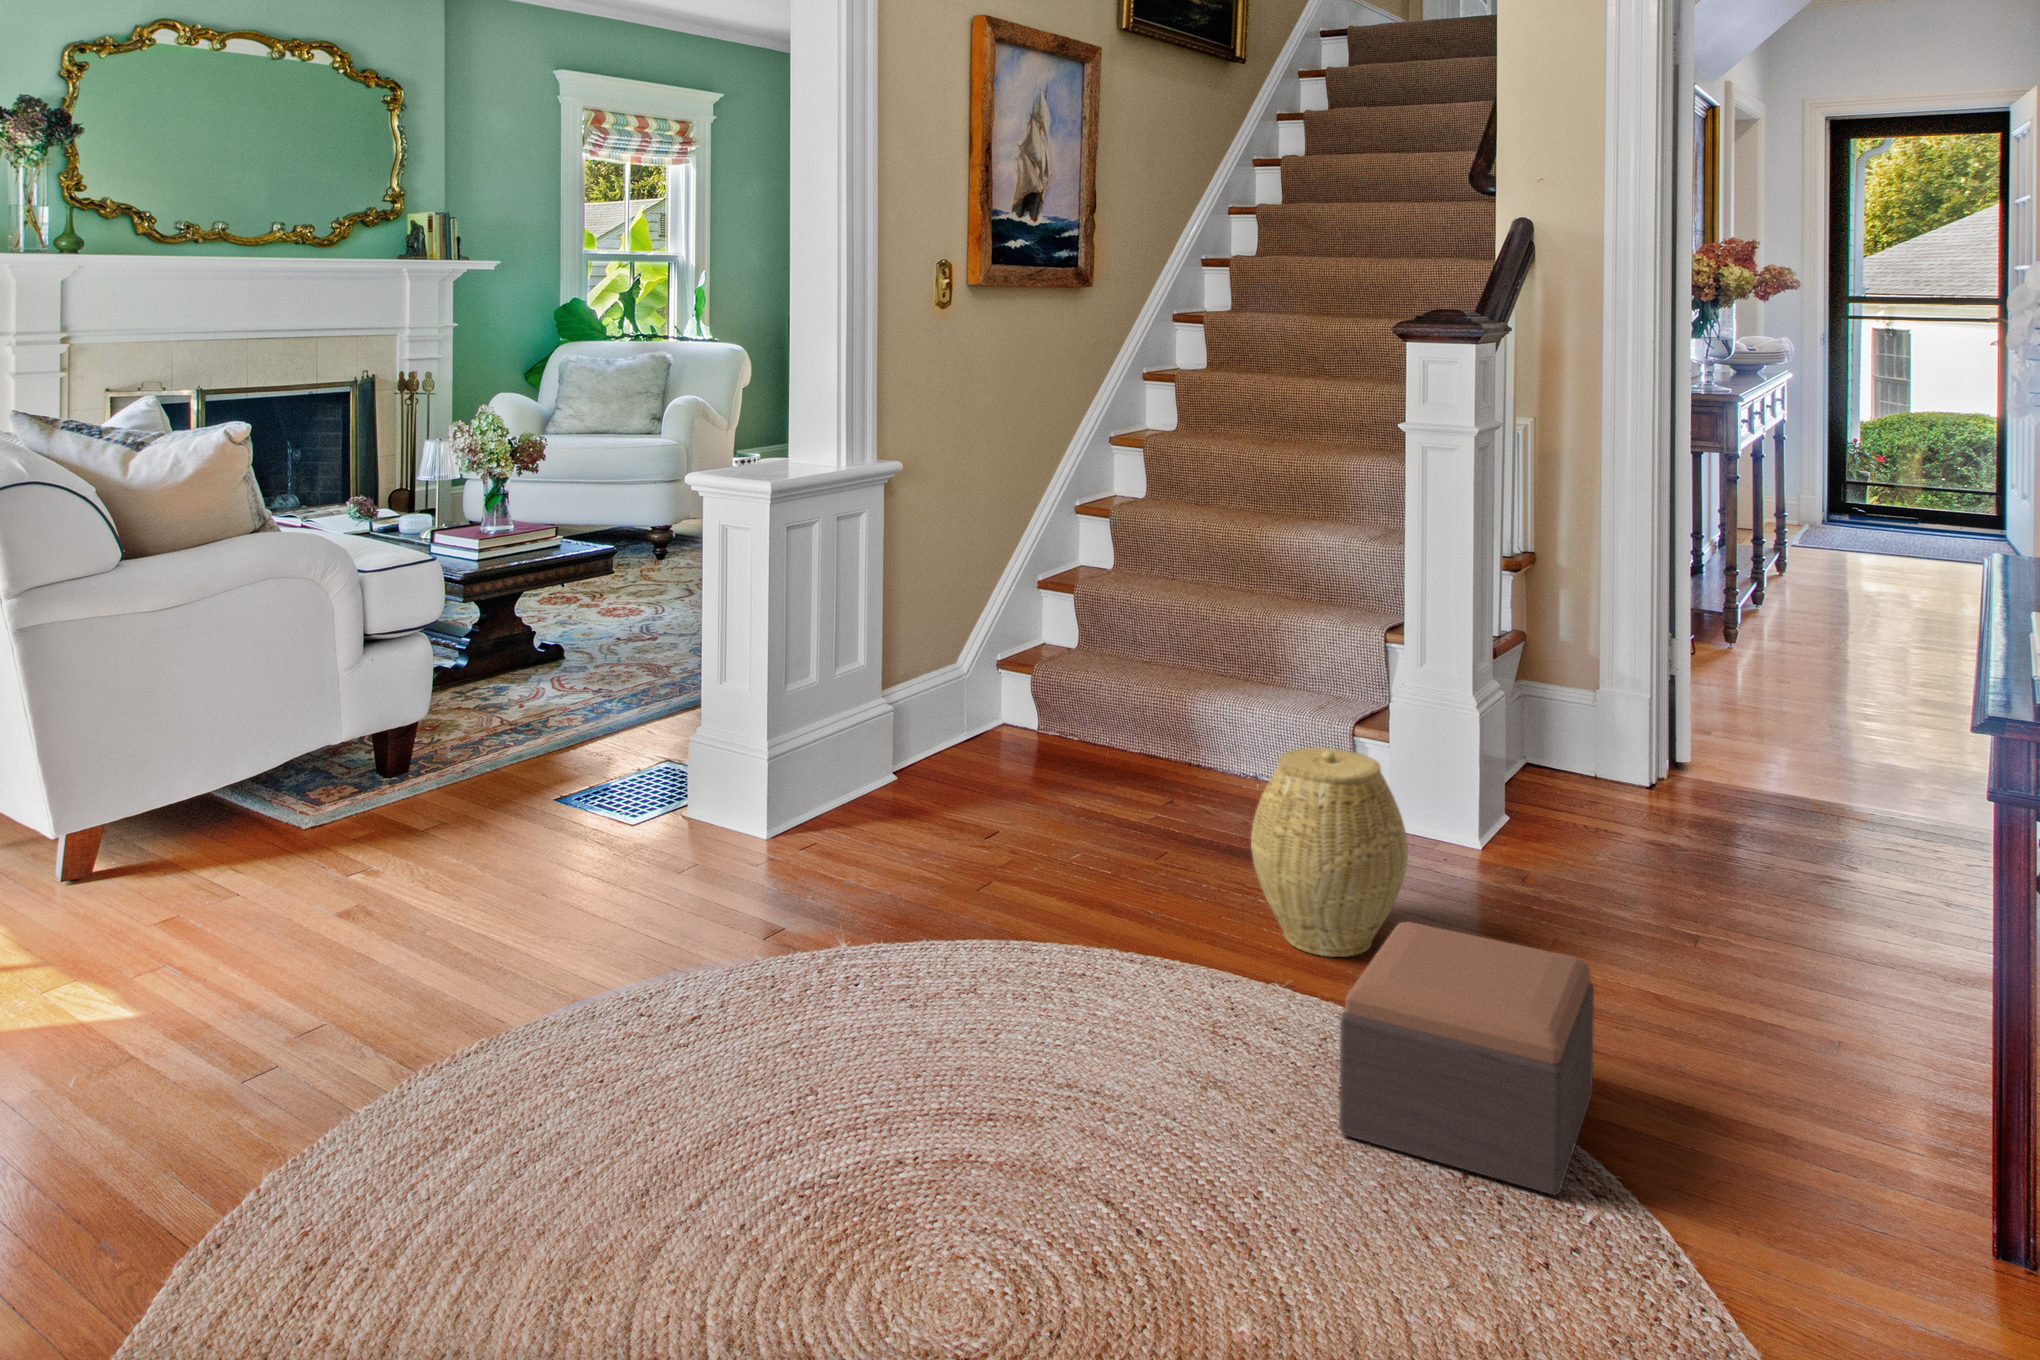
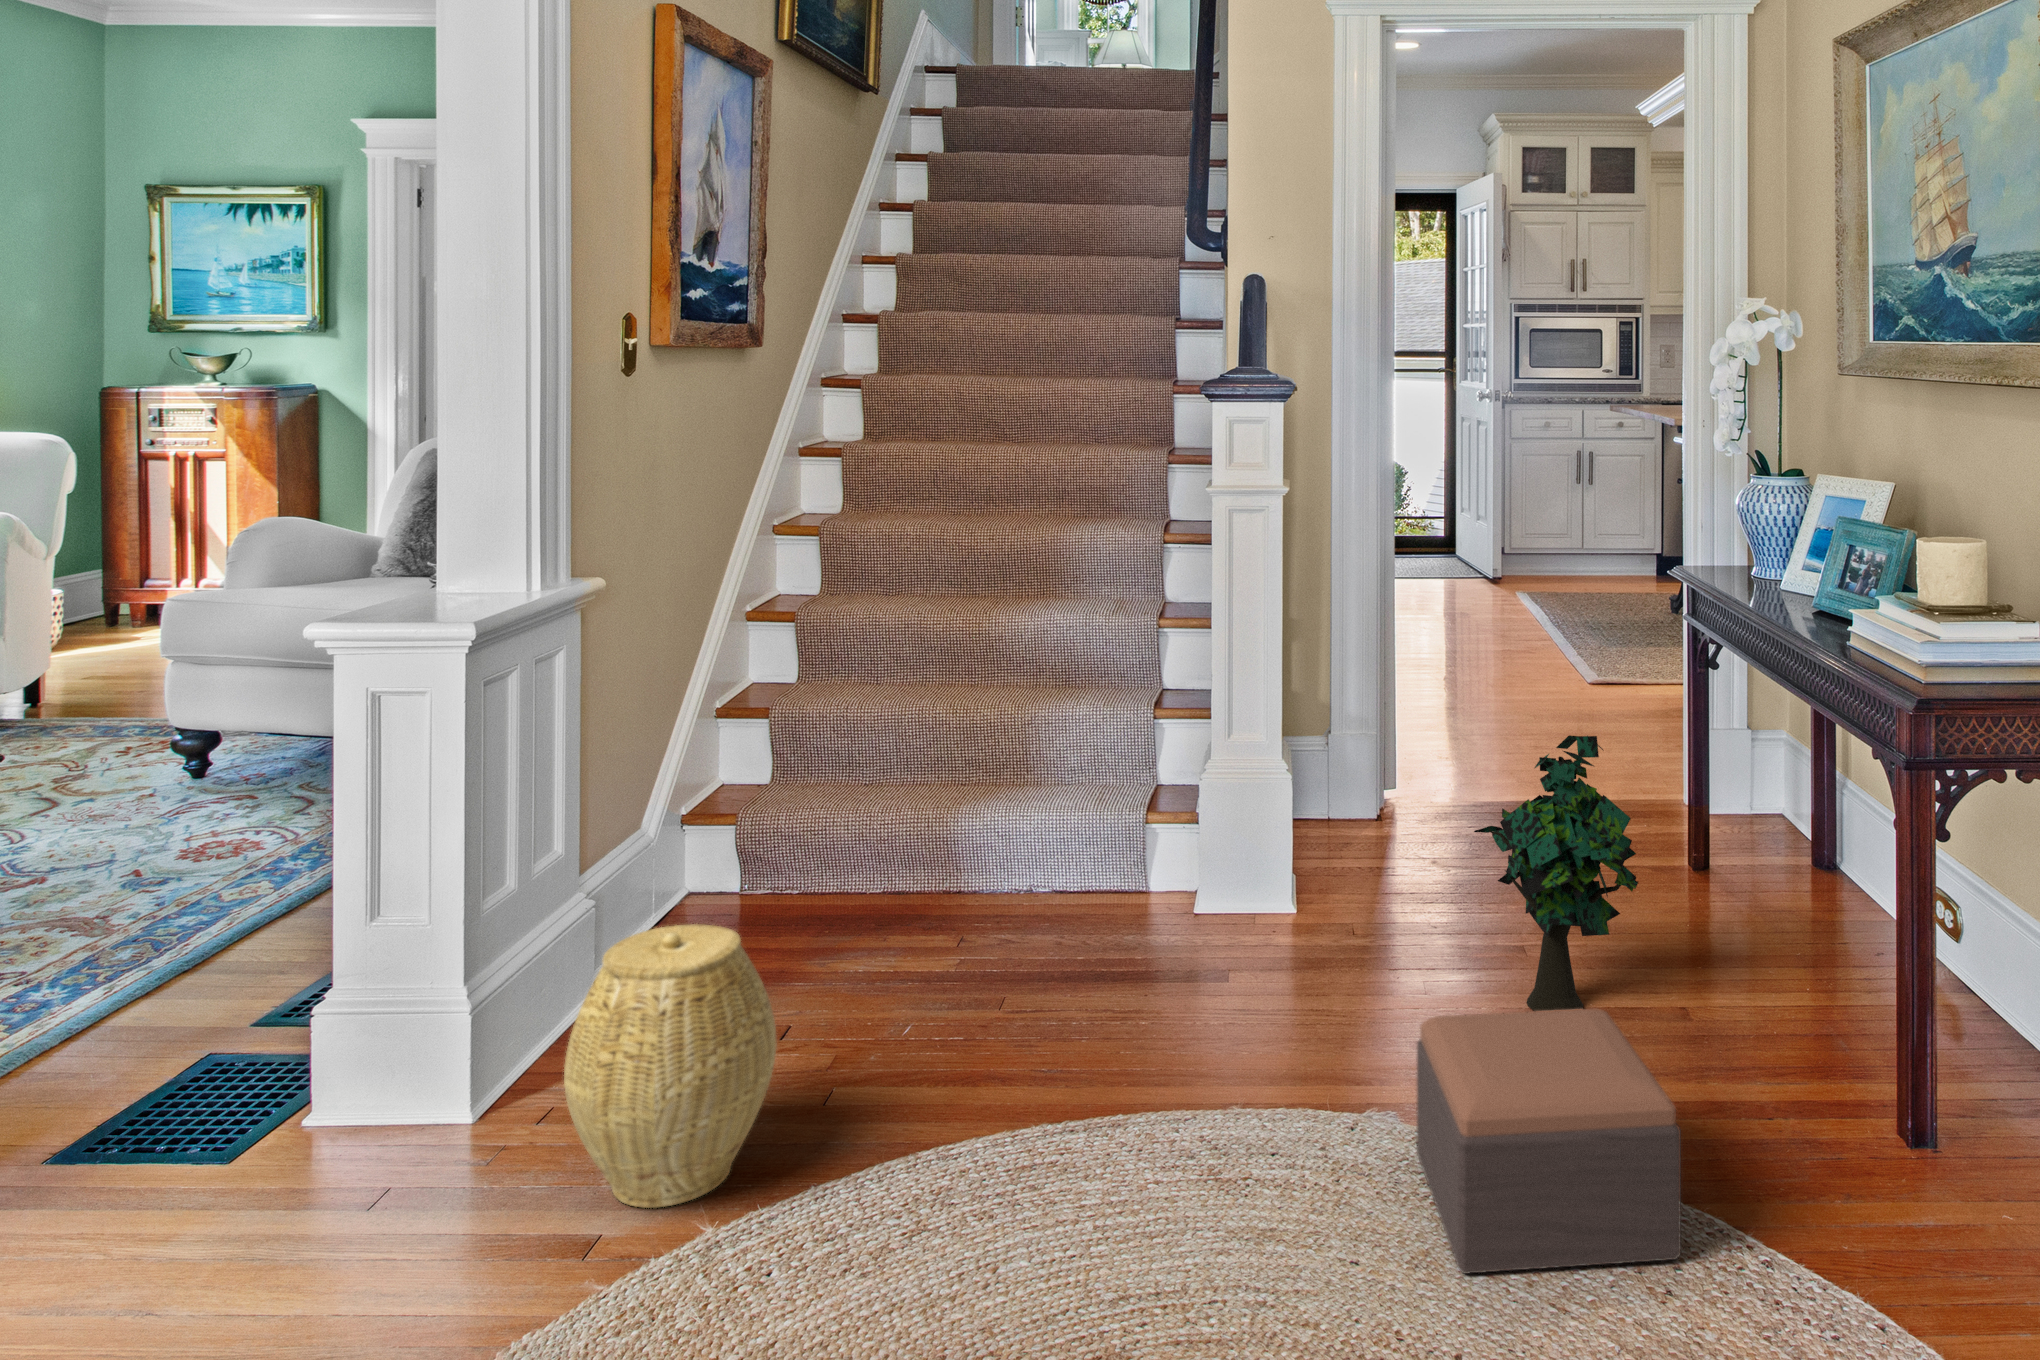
decorative plant: none [1587,703,1771,990] -> present [1474,735,1638,1011]
woven basket: present [1251,748,1408,957] -> present [564,924,776,1208]

